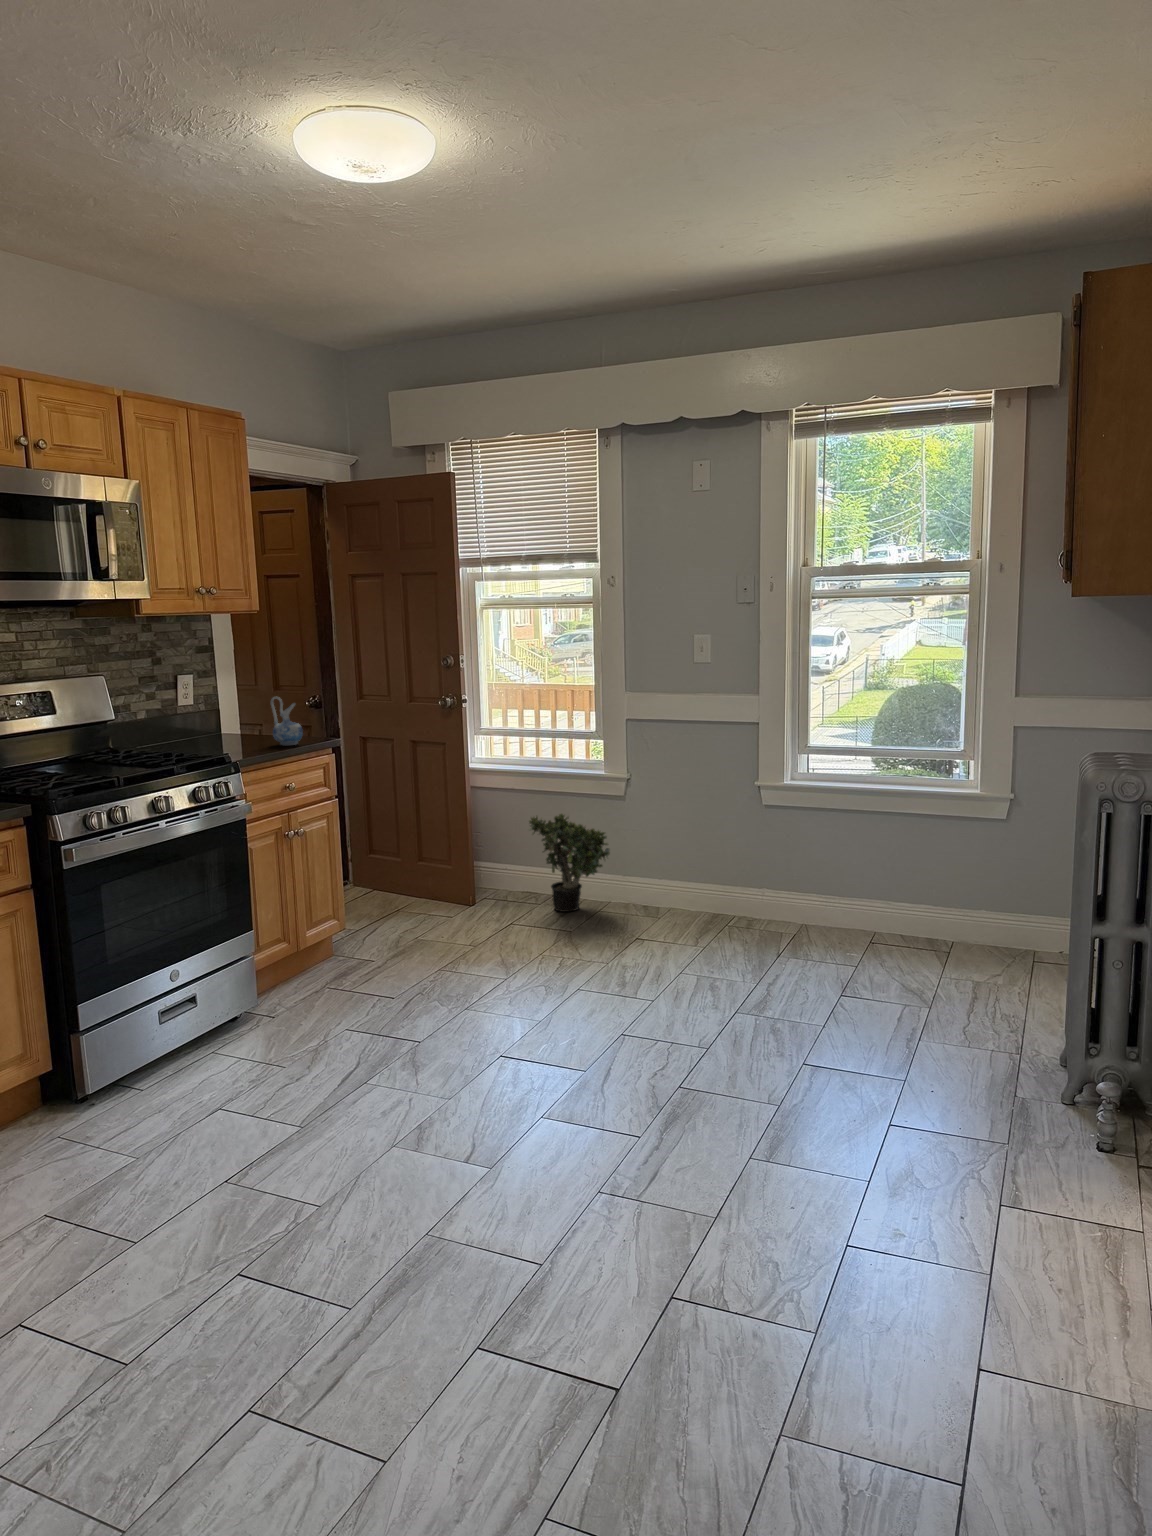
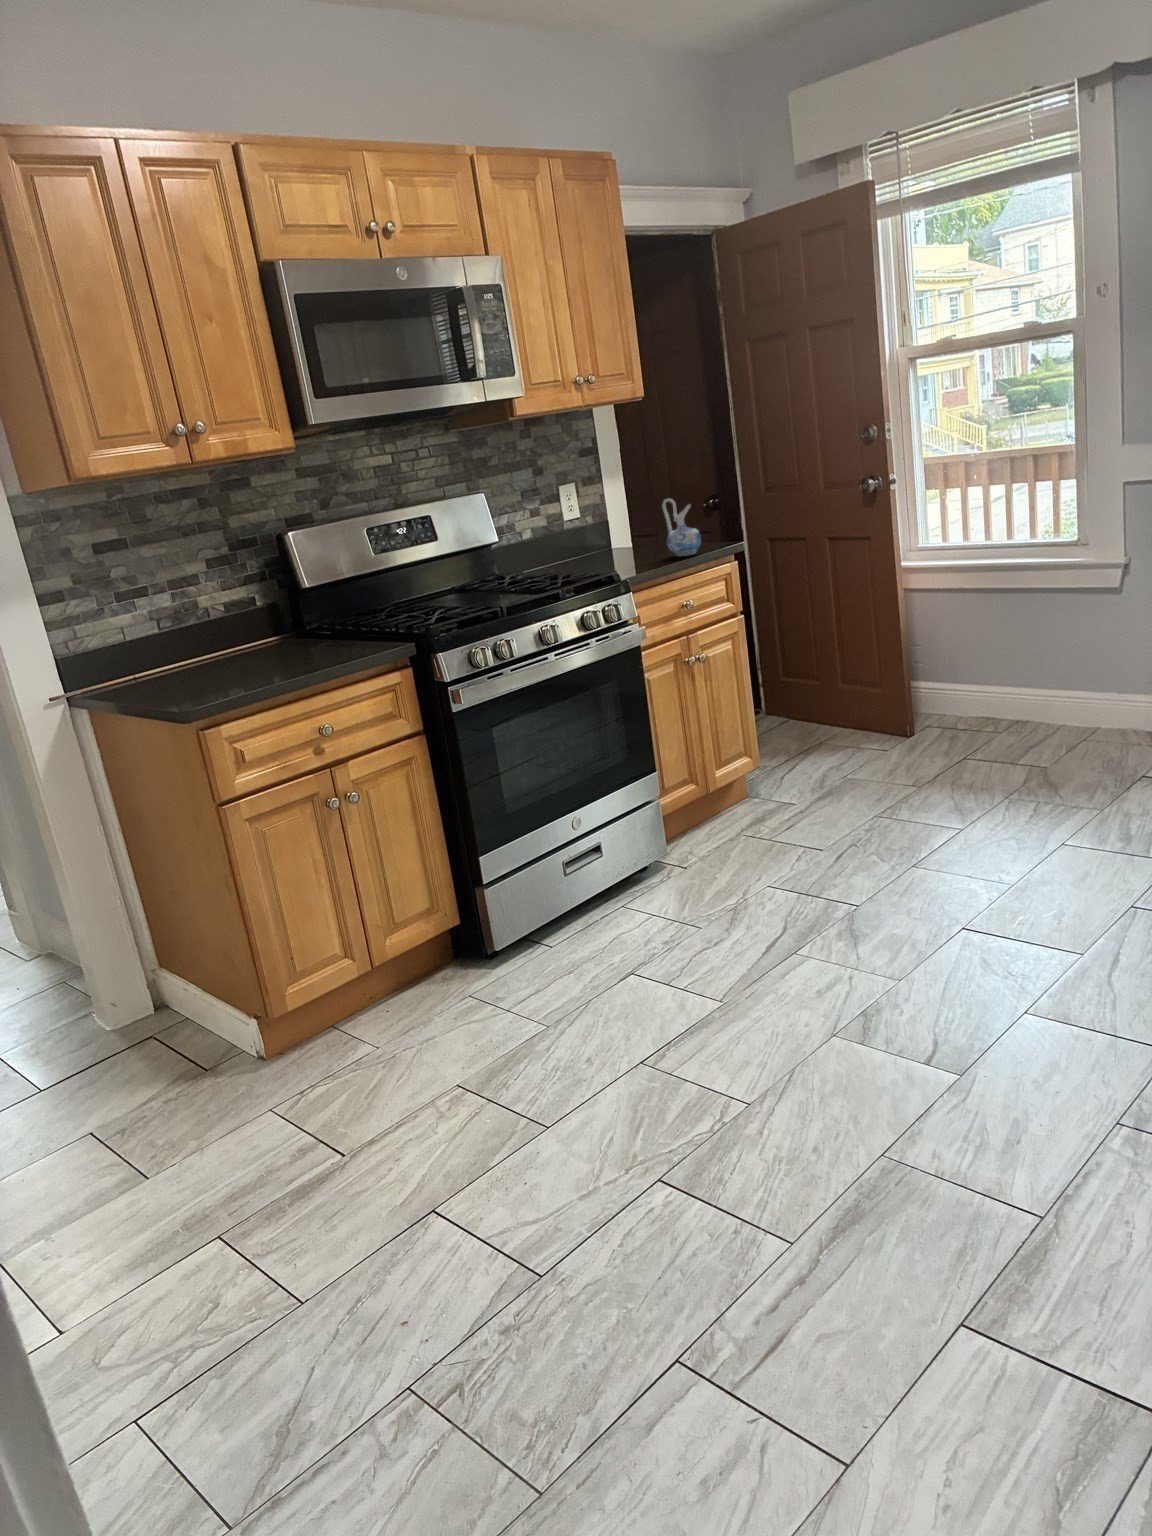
potted plant: present [529,814,610,912] -> none [980,616,1094,739]

